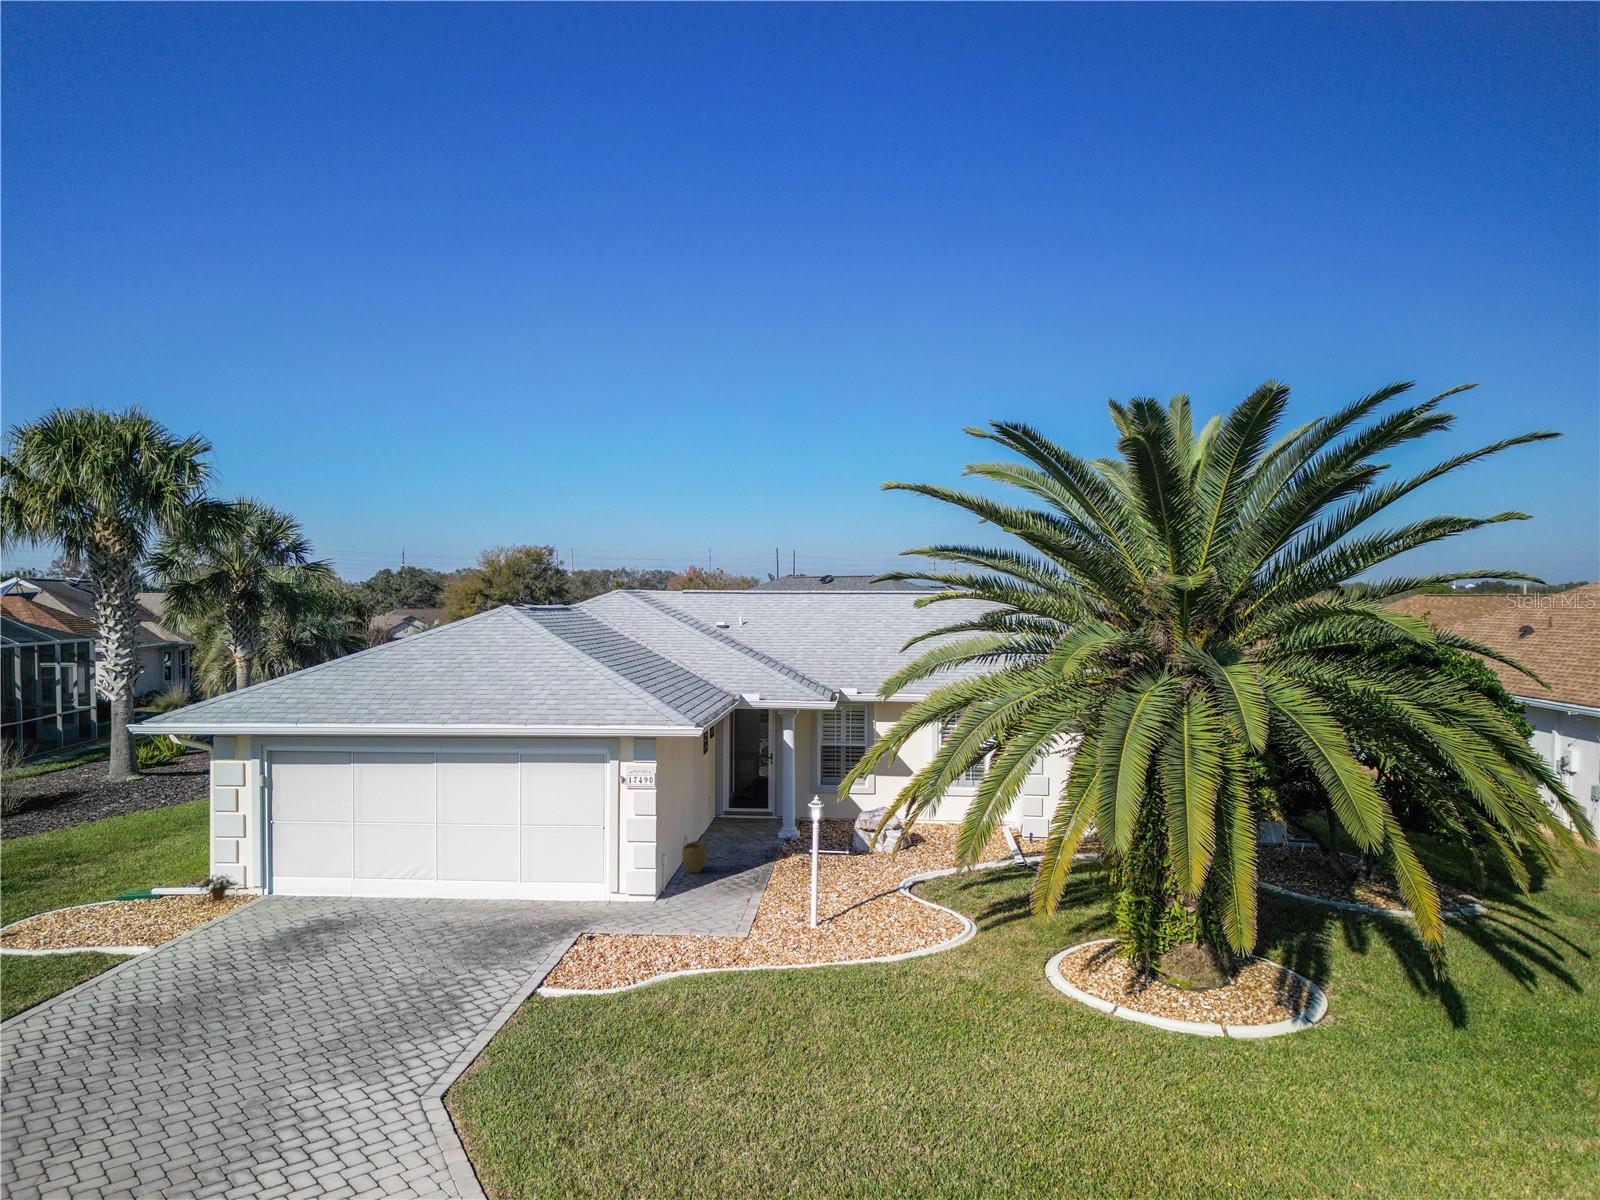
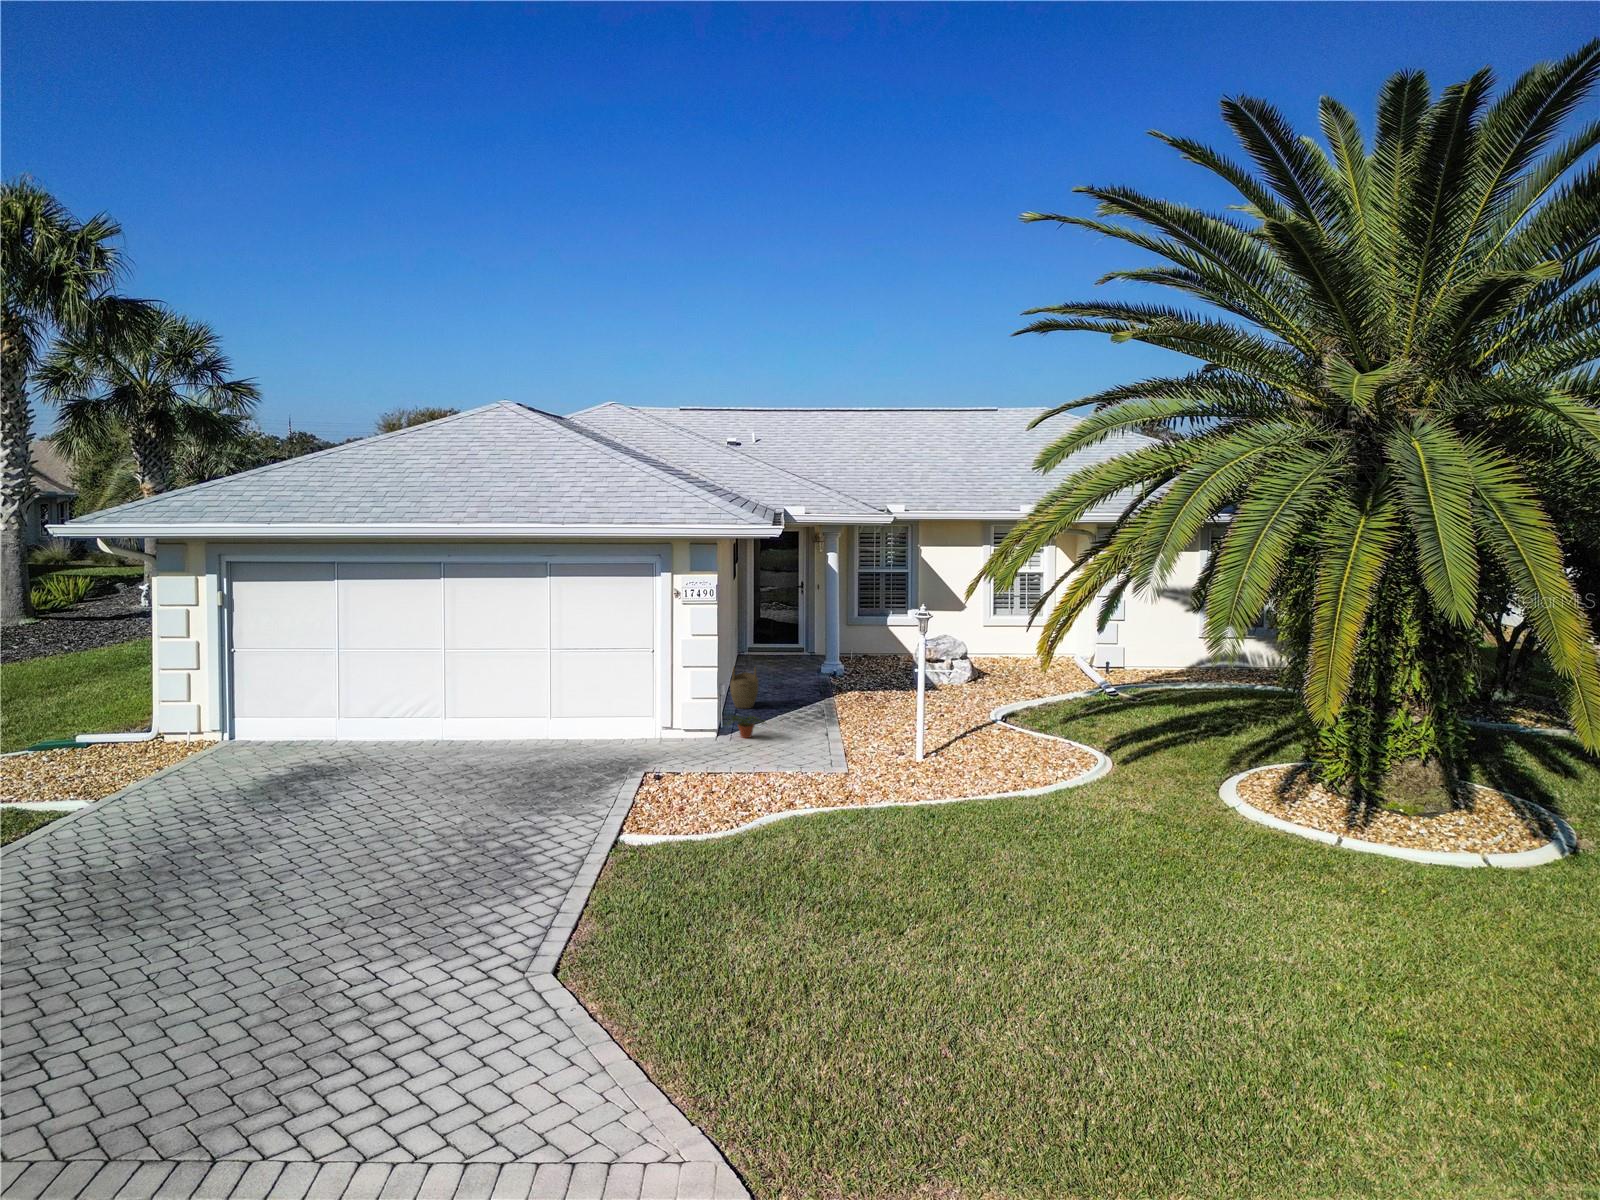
potted plant: present [200,876,238,900] -> present [724,715,764,738]

